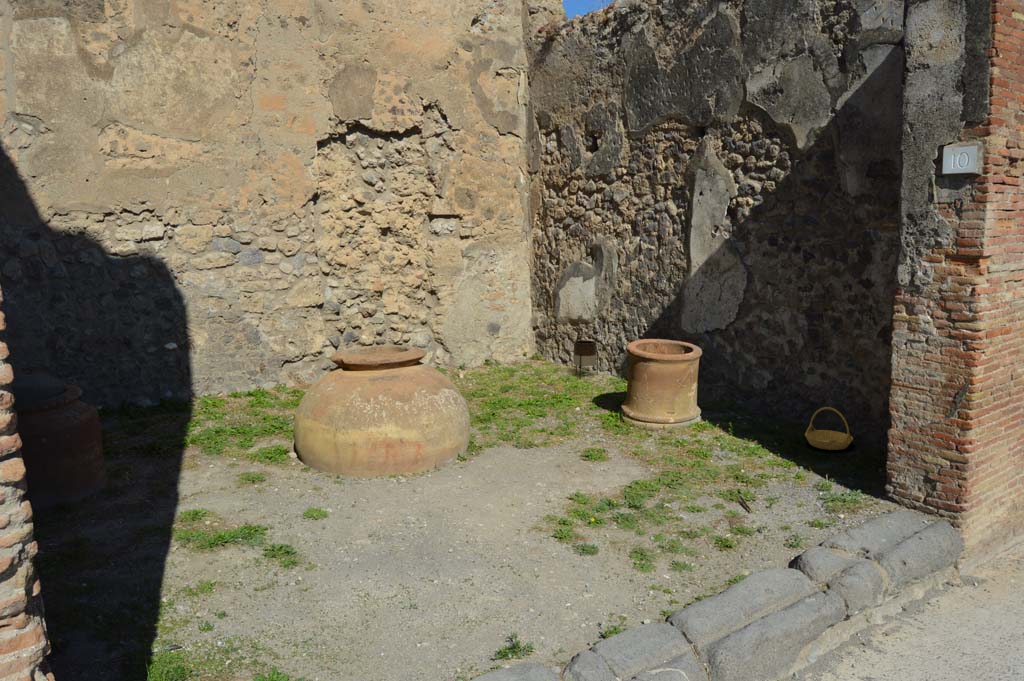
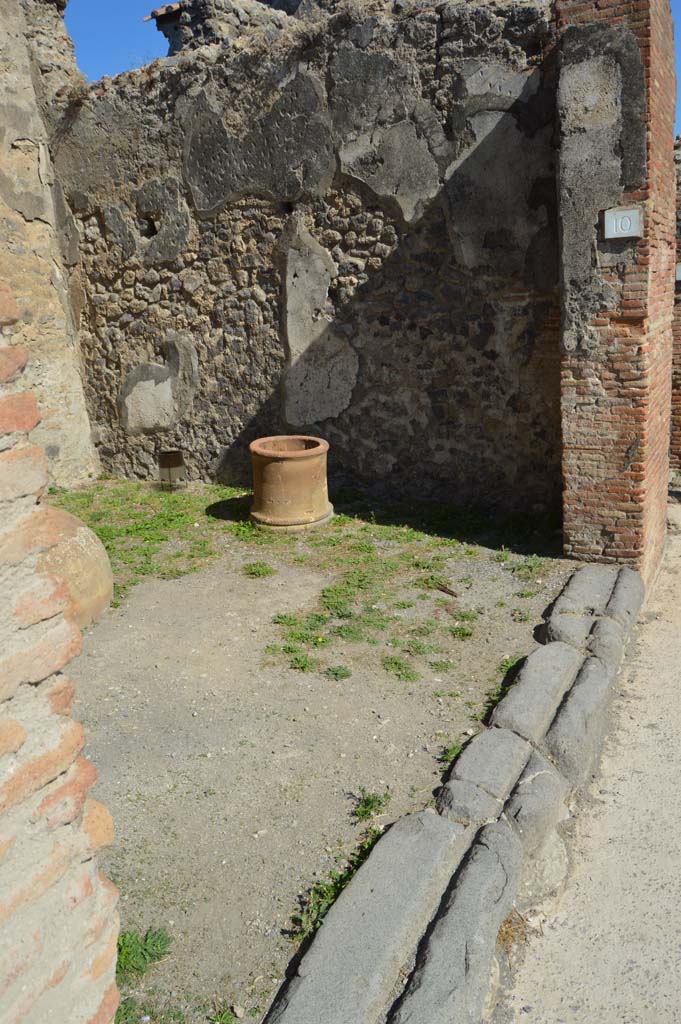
basket: present [805,407,853,450] -> none [447,482,491,523]

